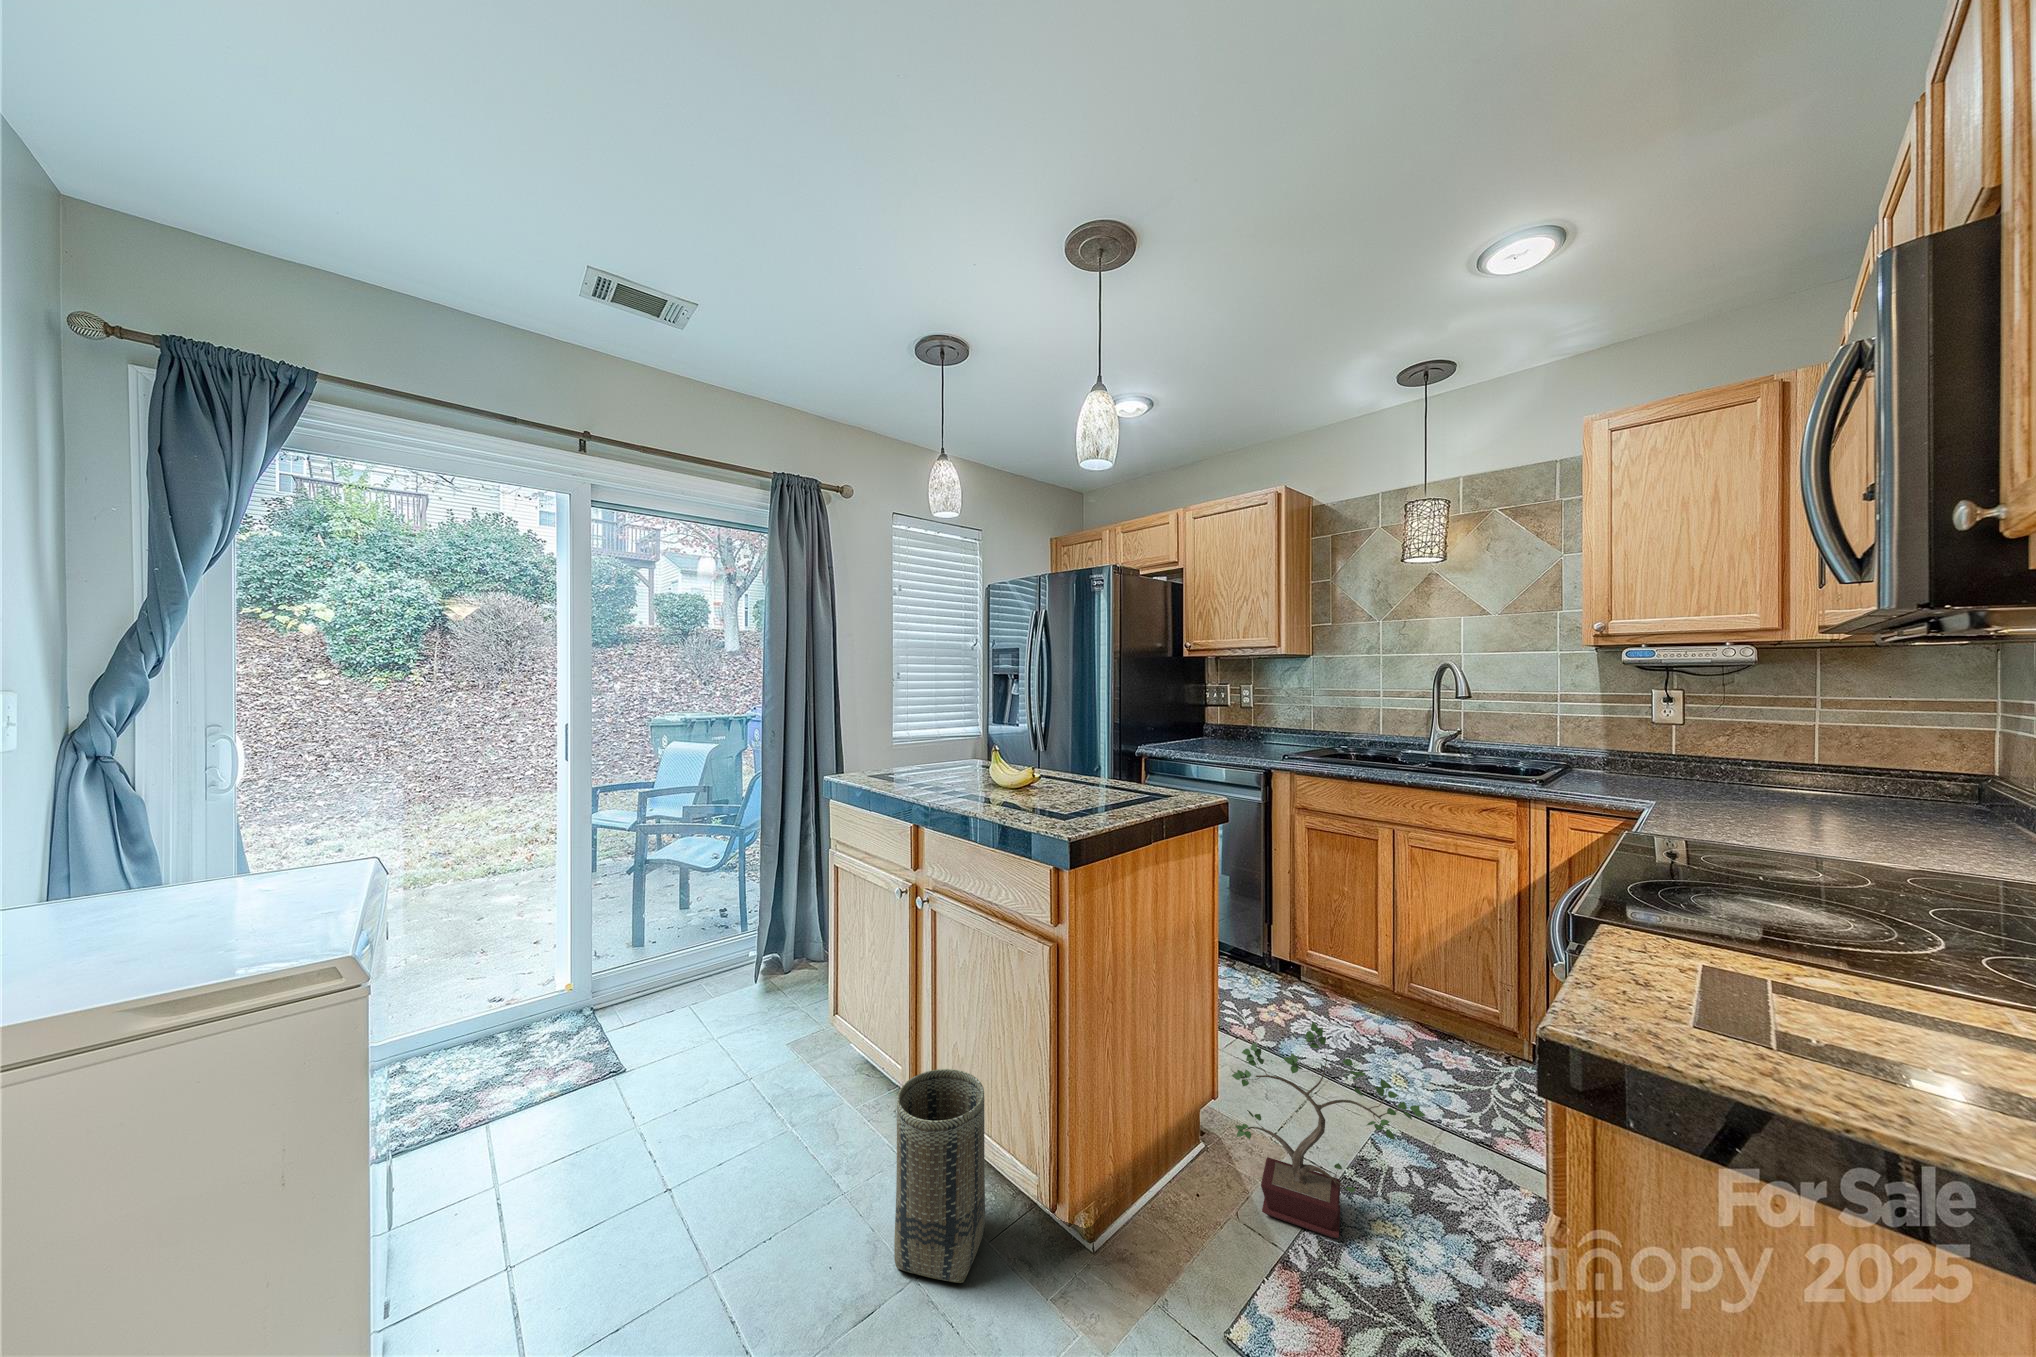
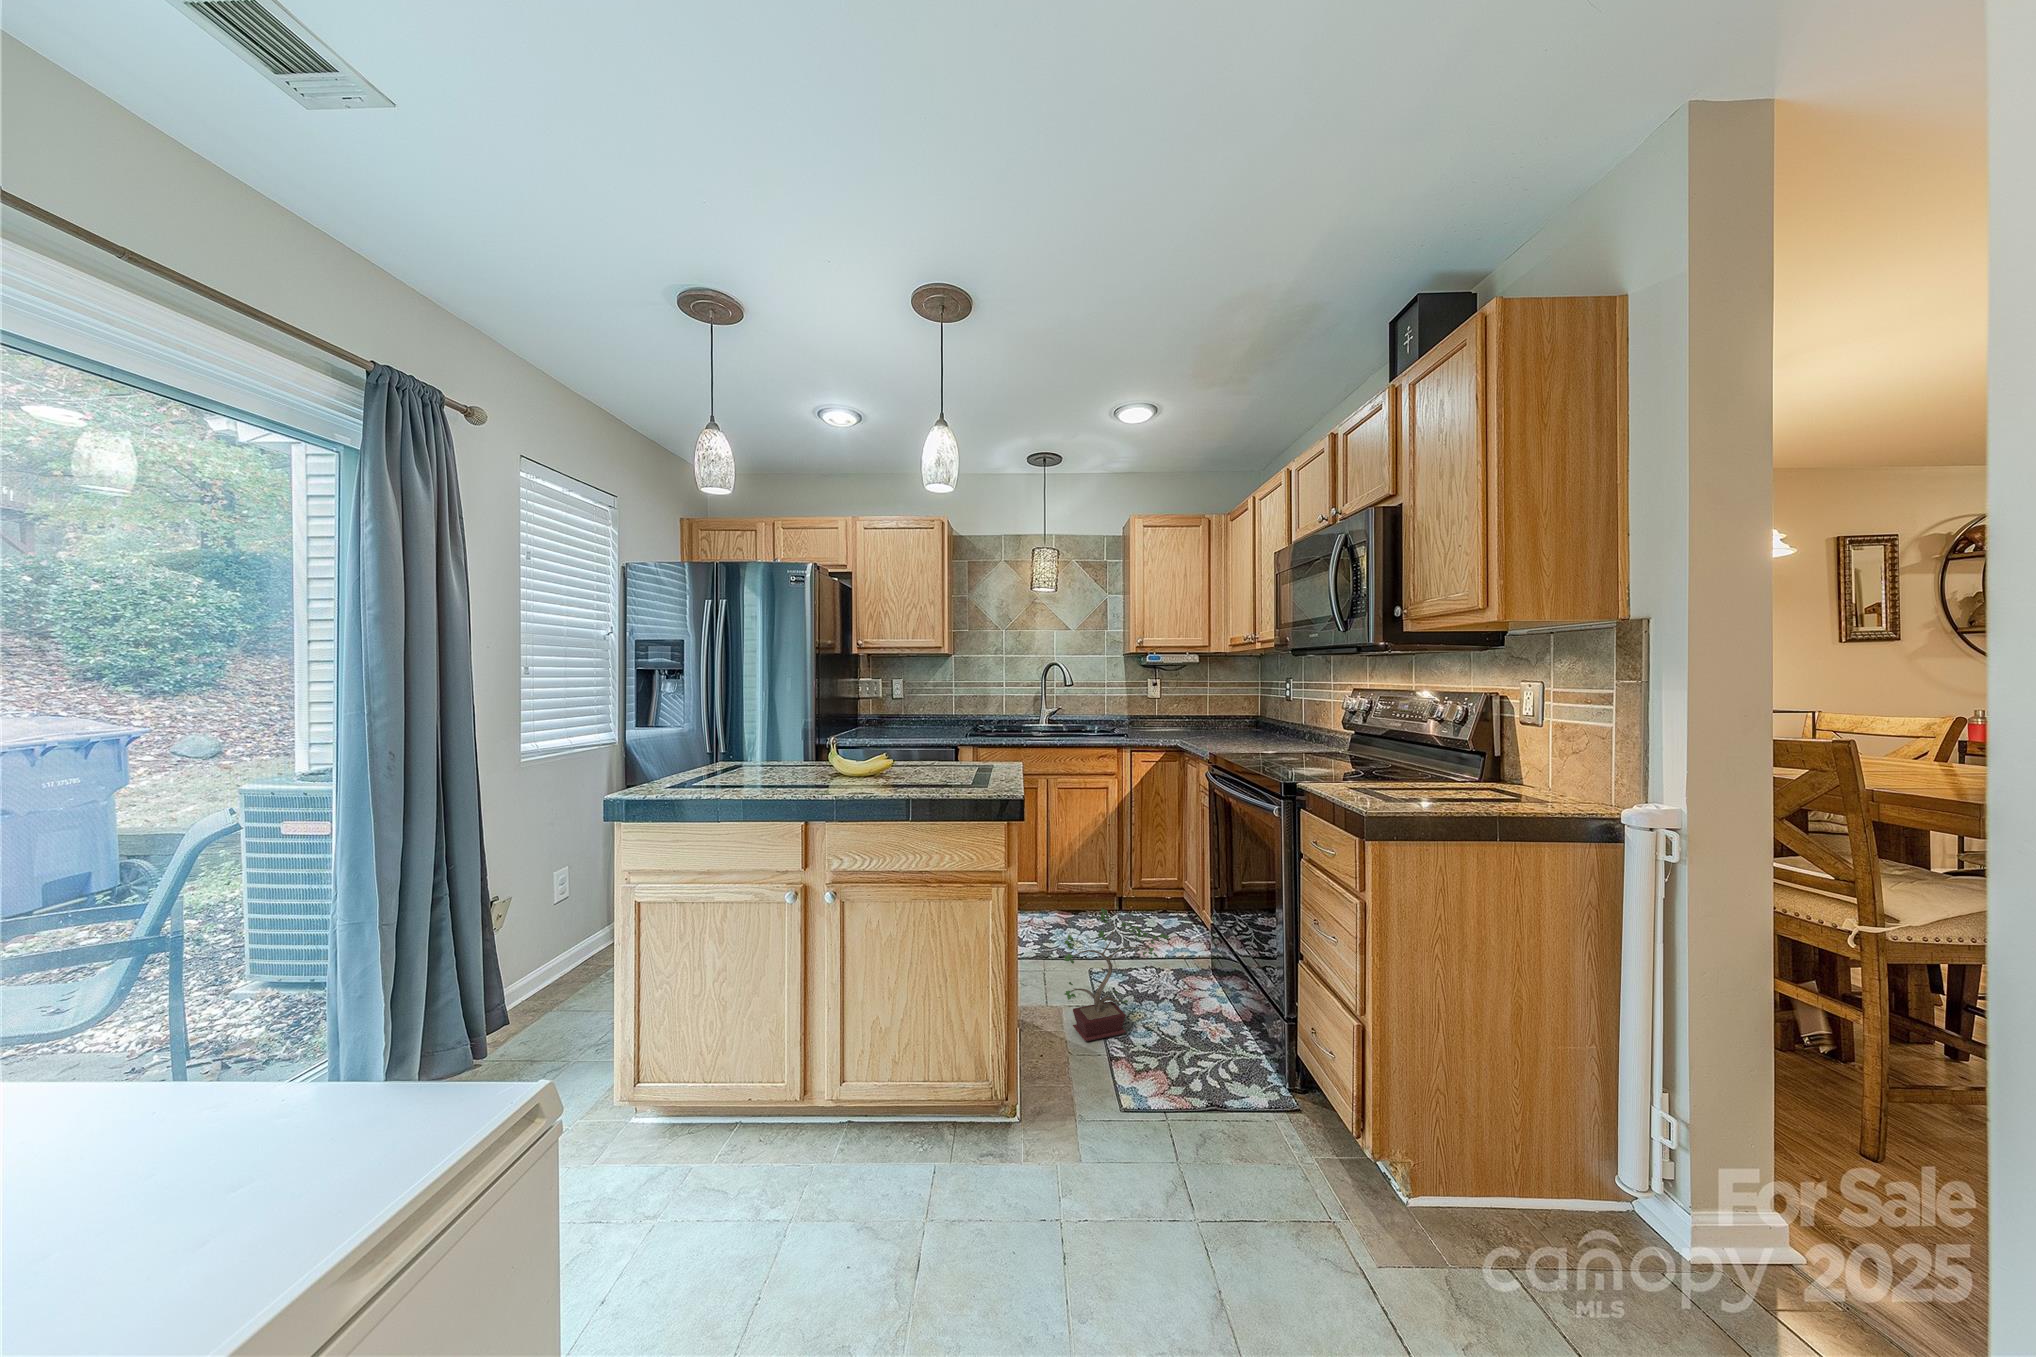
basket: present [894,1069,985,1283] -> none [897,1029,976,1208]

